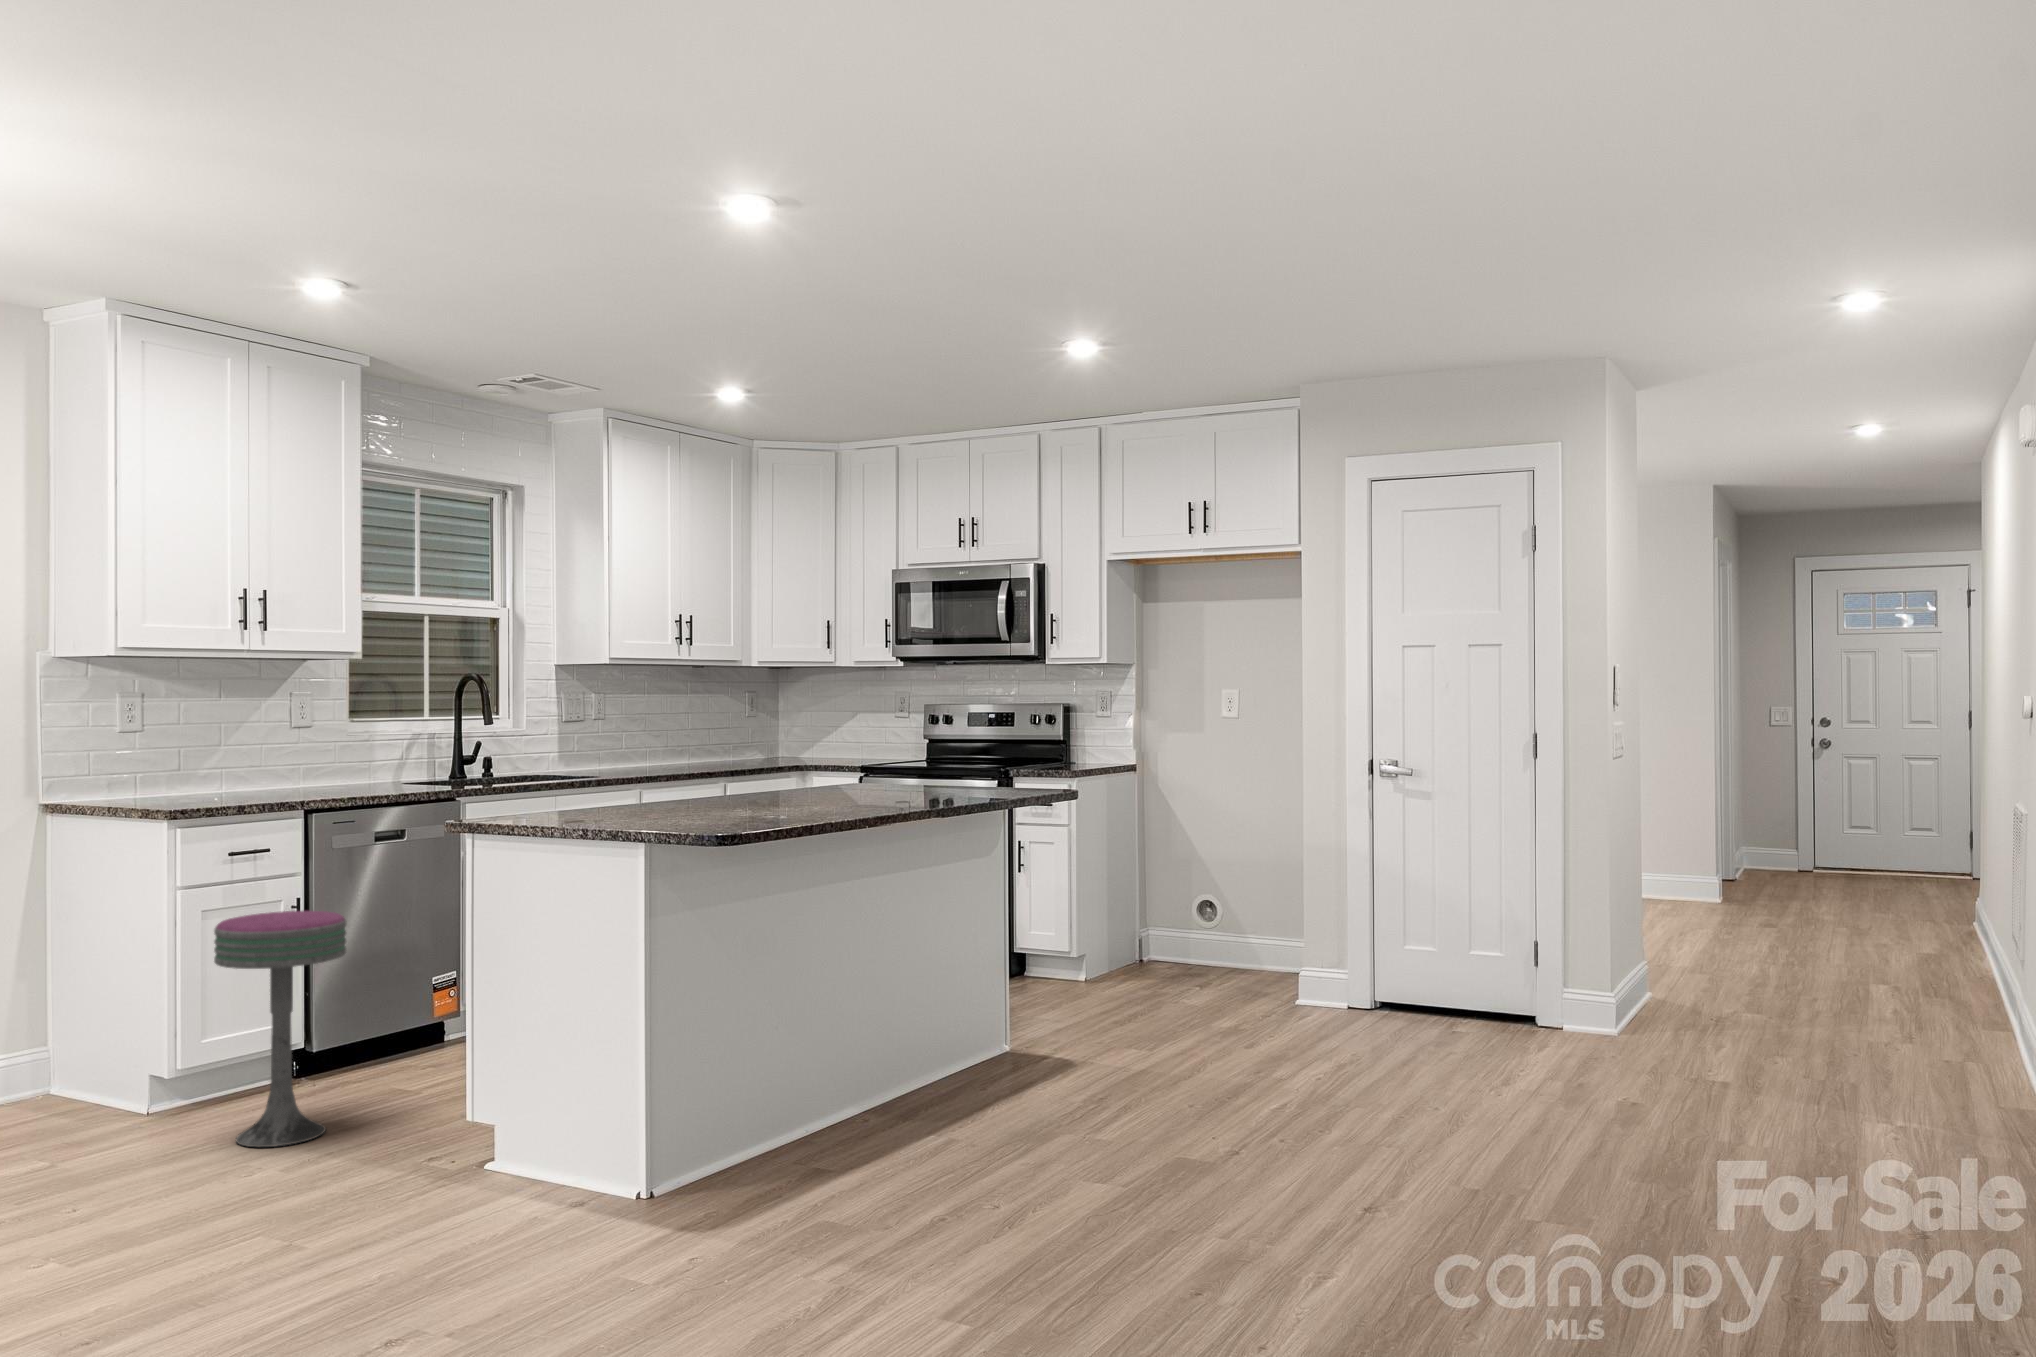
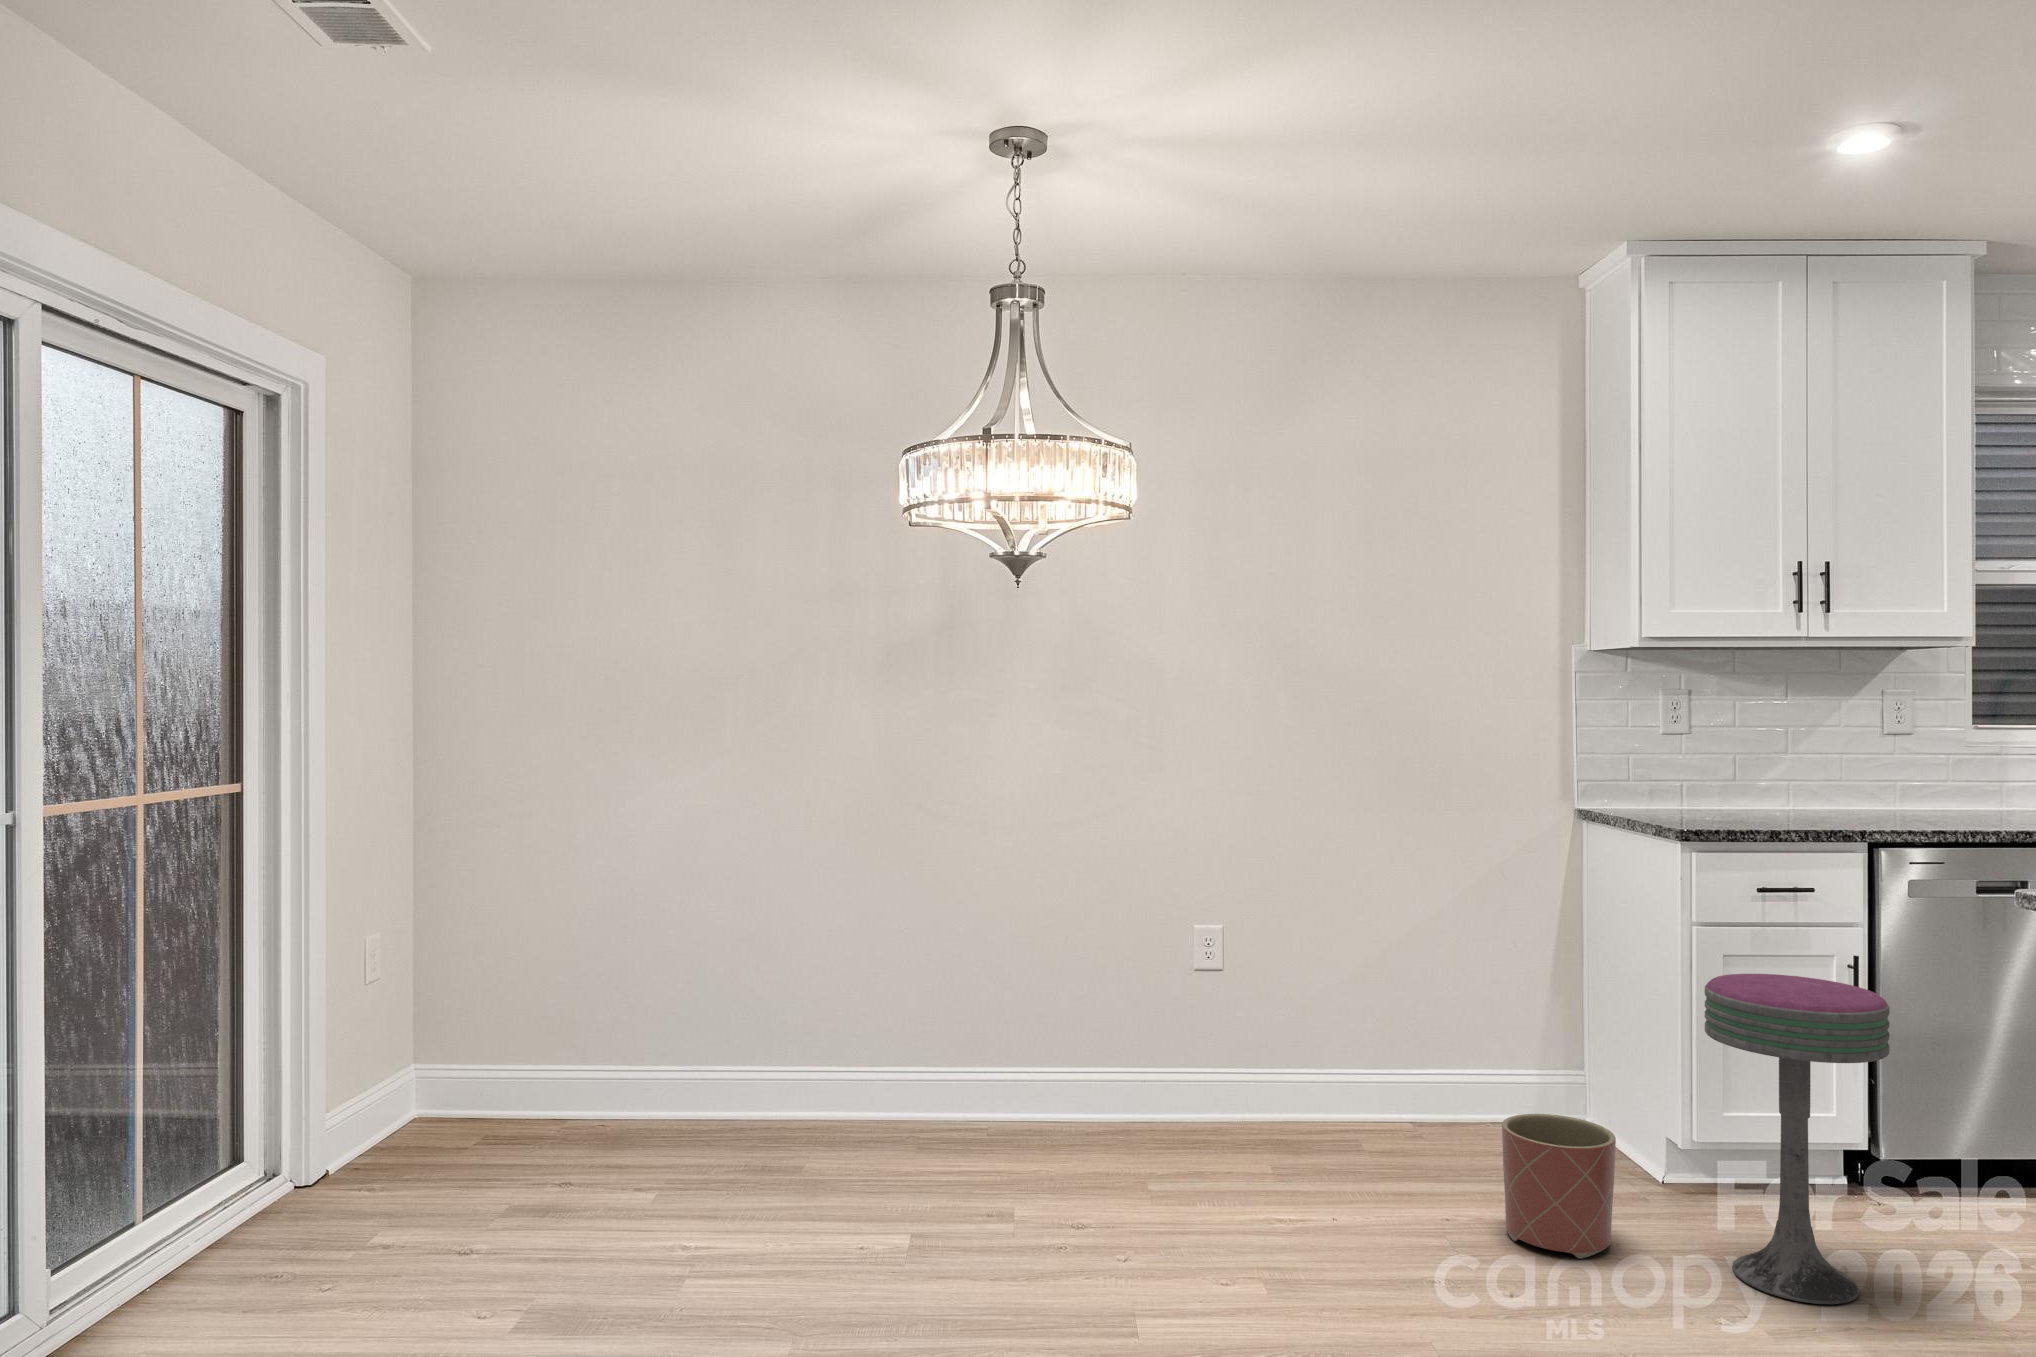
planter: none [38,1064,144,1181] -> present [1502,1114,1616,1259]

